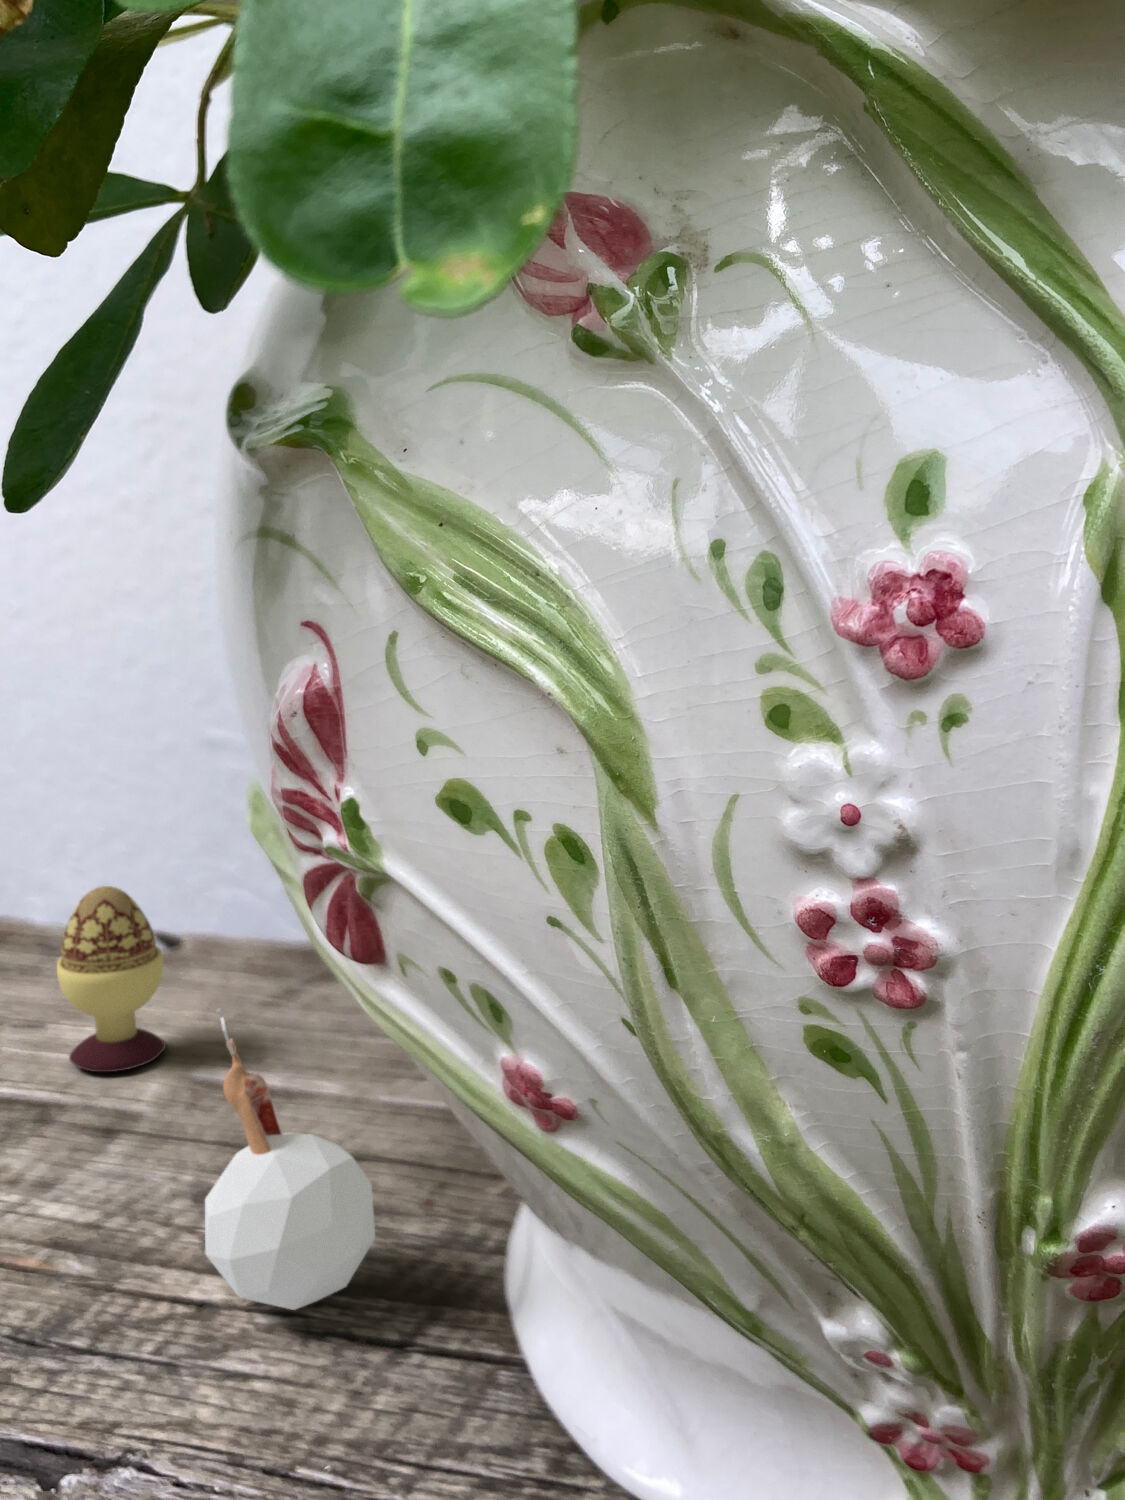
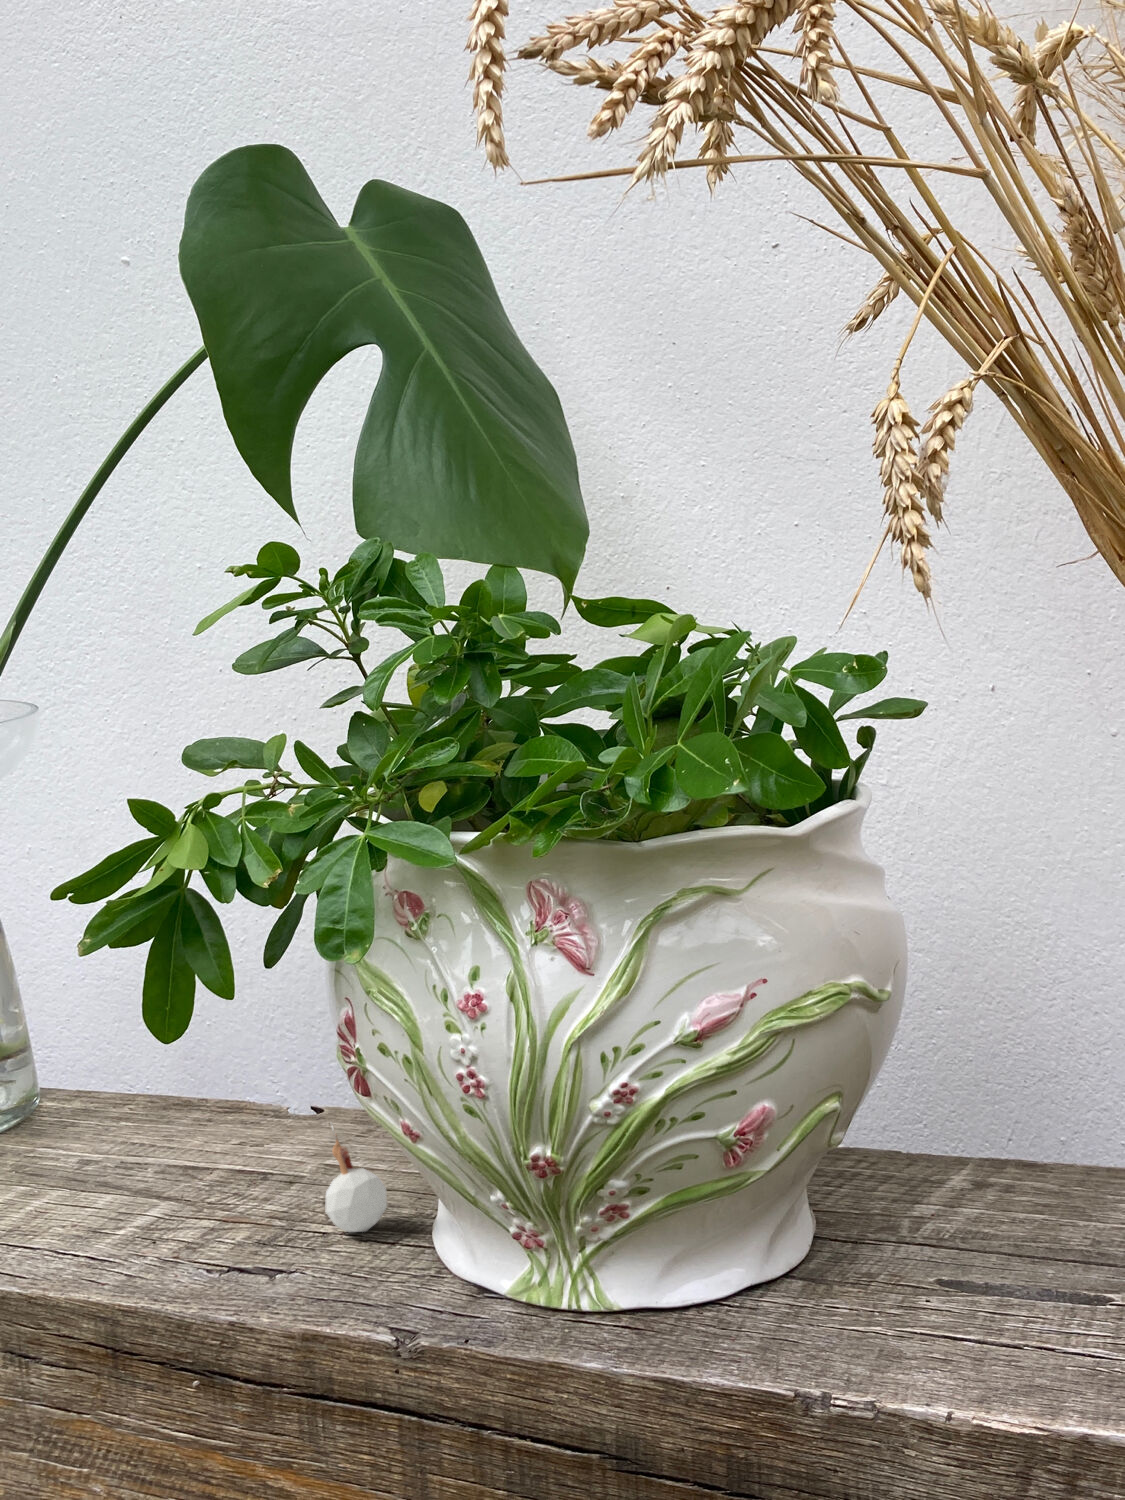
decorative egg: present [57,886,166,1072] -> none [270,1081,316,1163]

